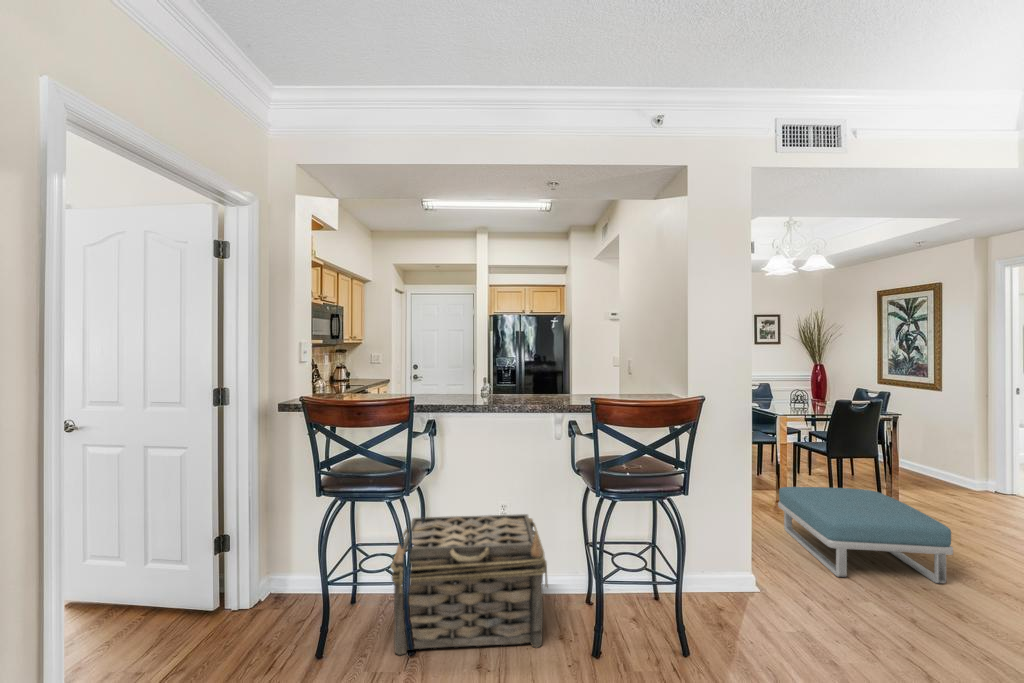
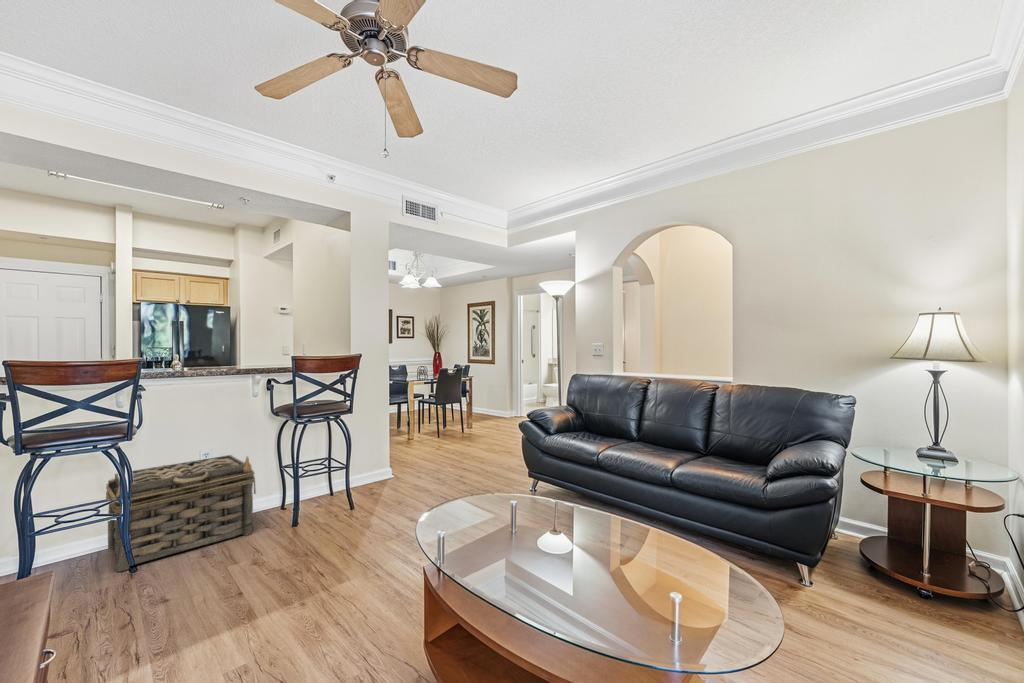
footstool: present [778,487,953,583] -> none [406,419,484,464]

